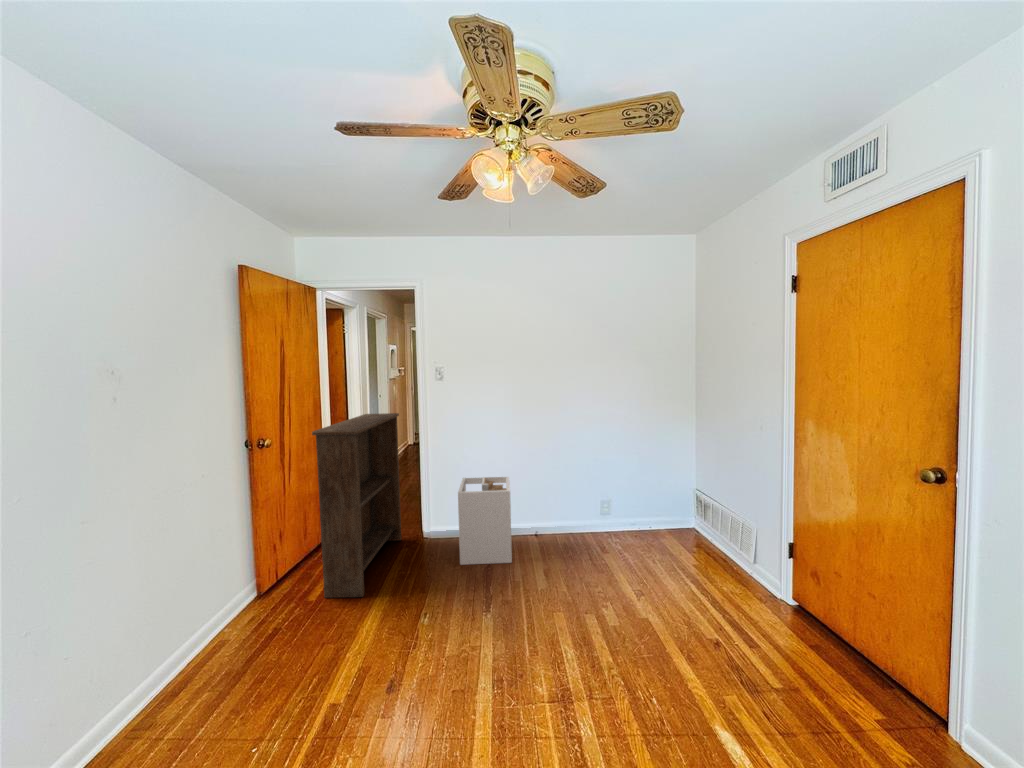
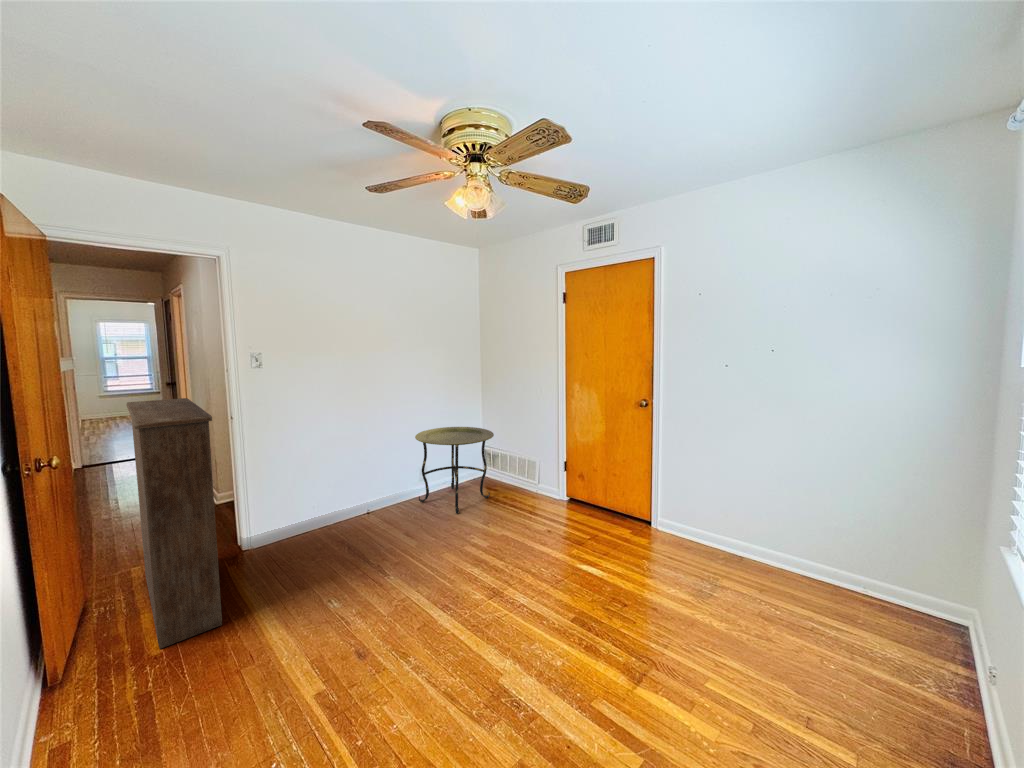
side table: none [585,463,681,568] -> present [415,427,494,514]
laundry hamper: present [458,477,512,565] -> none [286,457,365,558]

